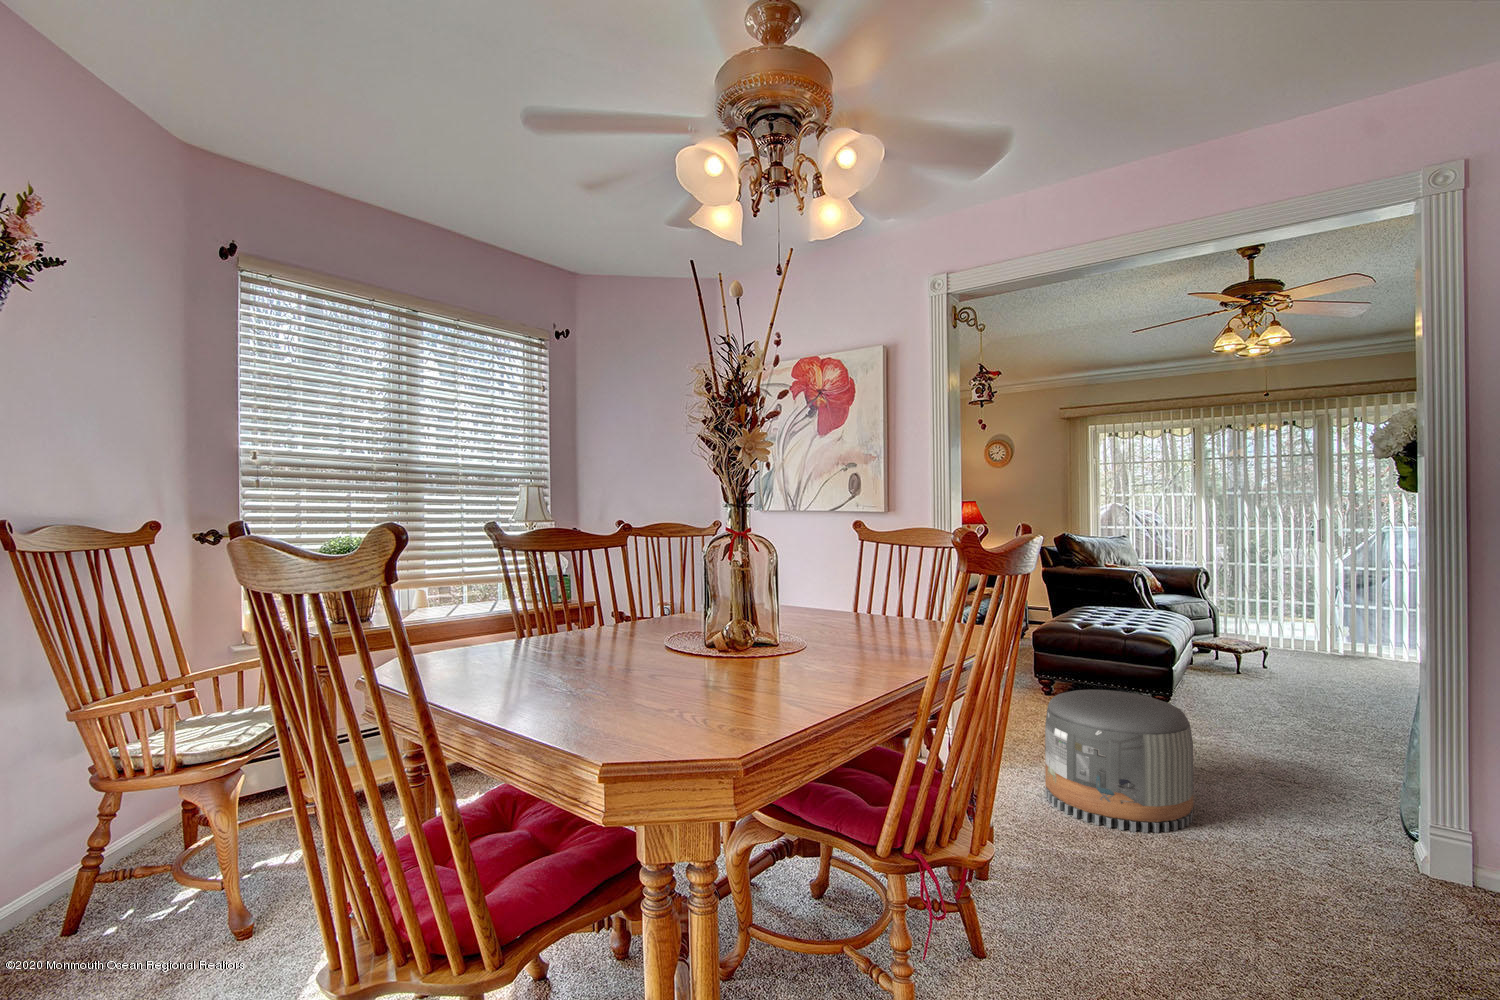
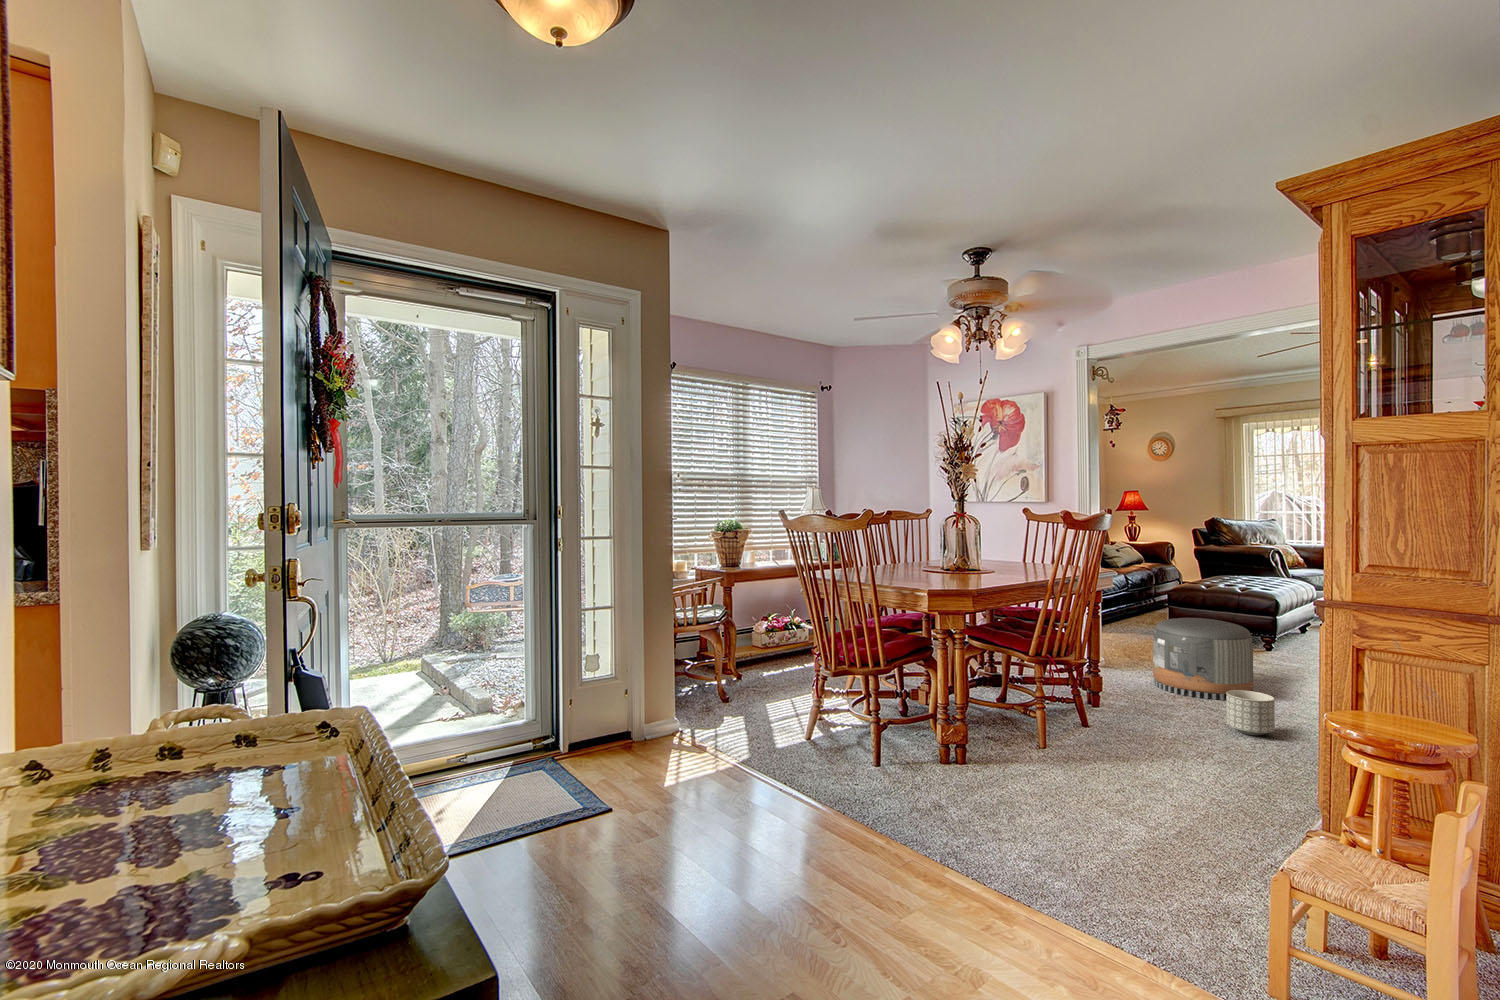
planter: none [1204,847,1292,943] -> present [1226,690,1275,736]

